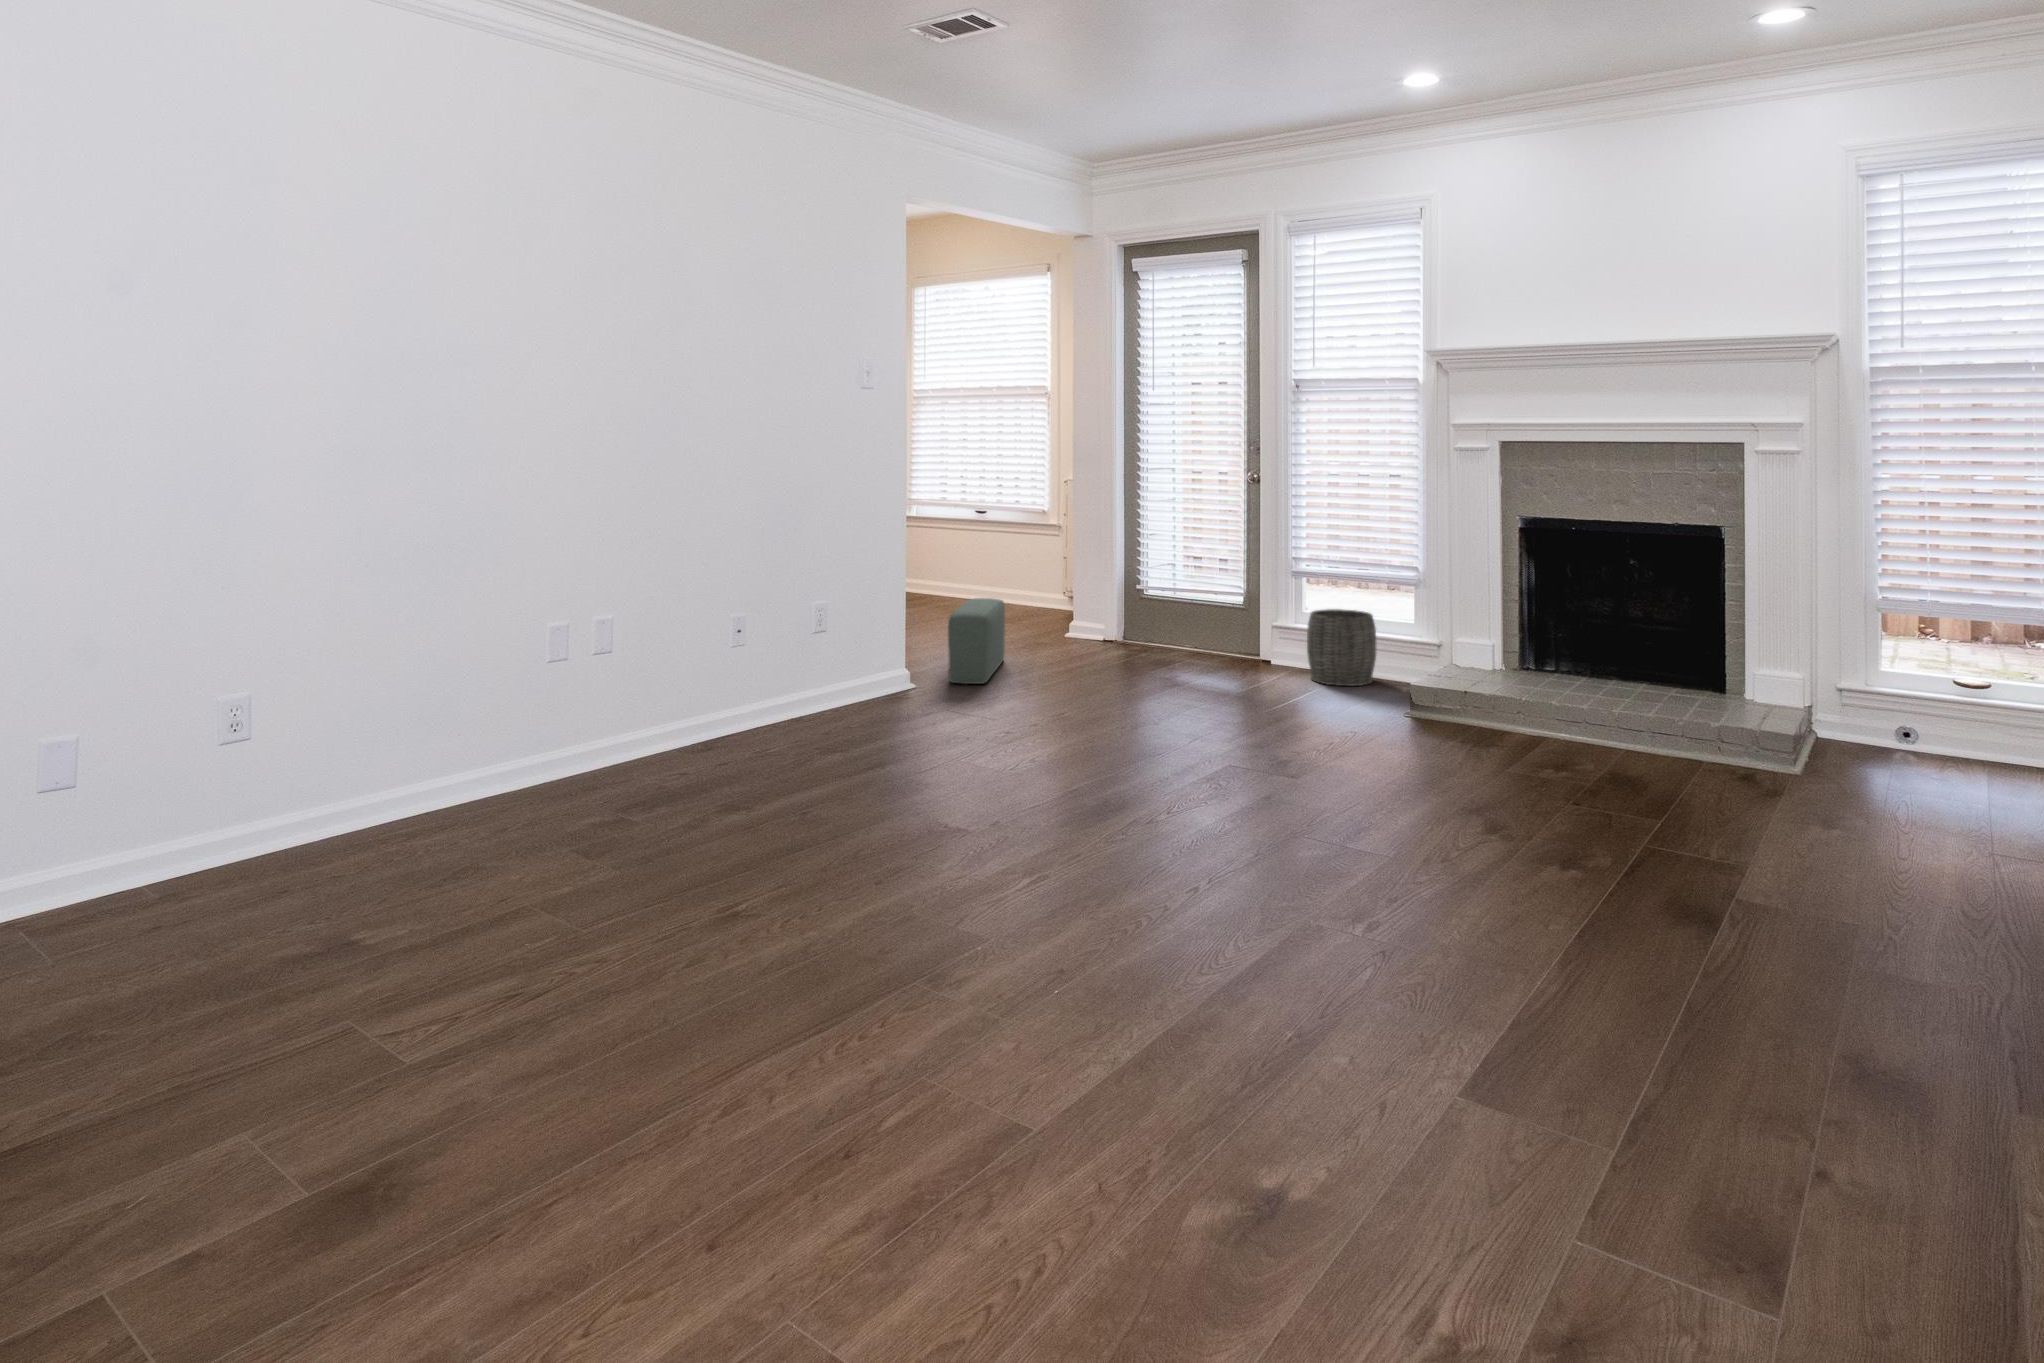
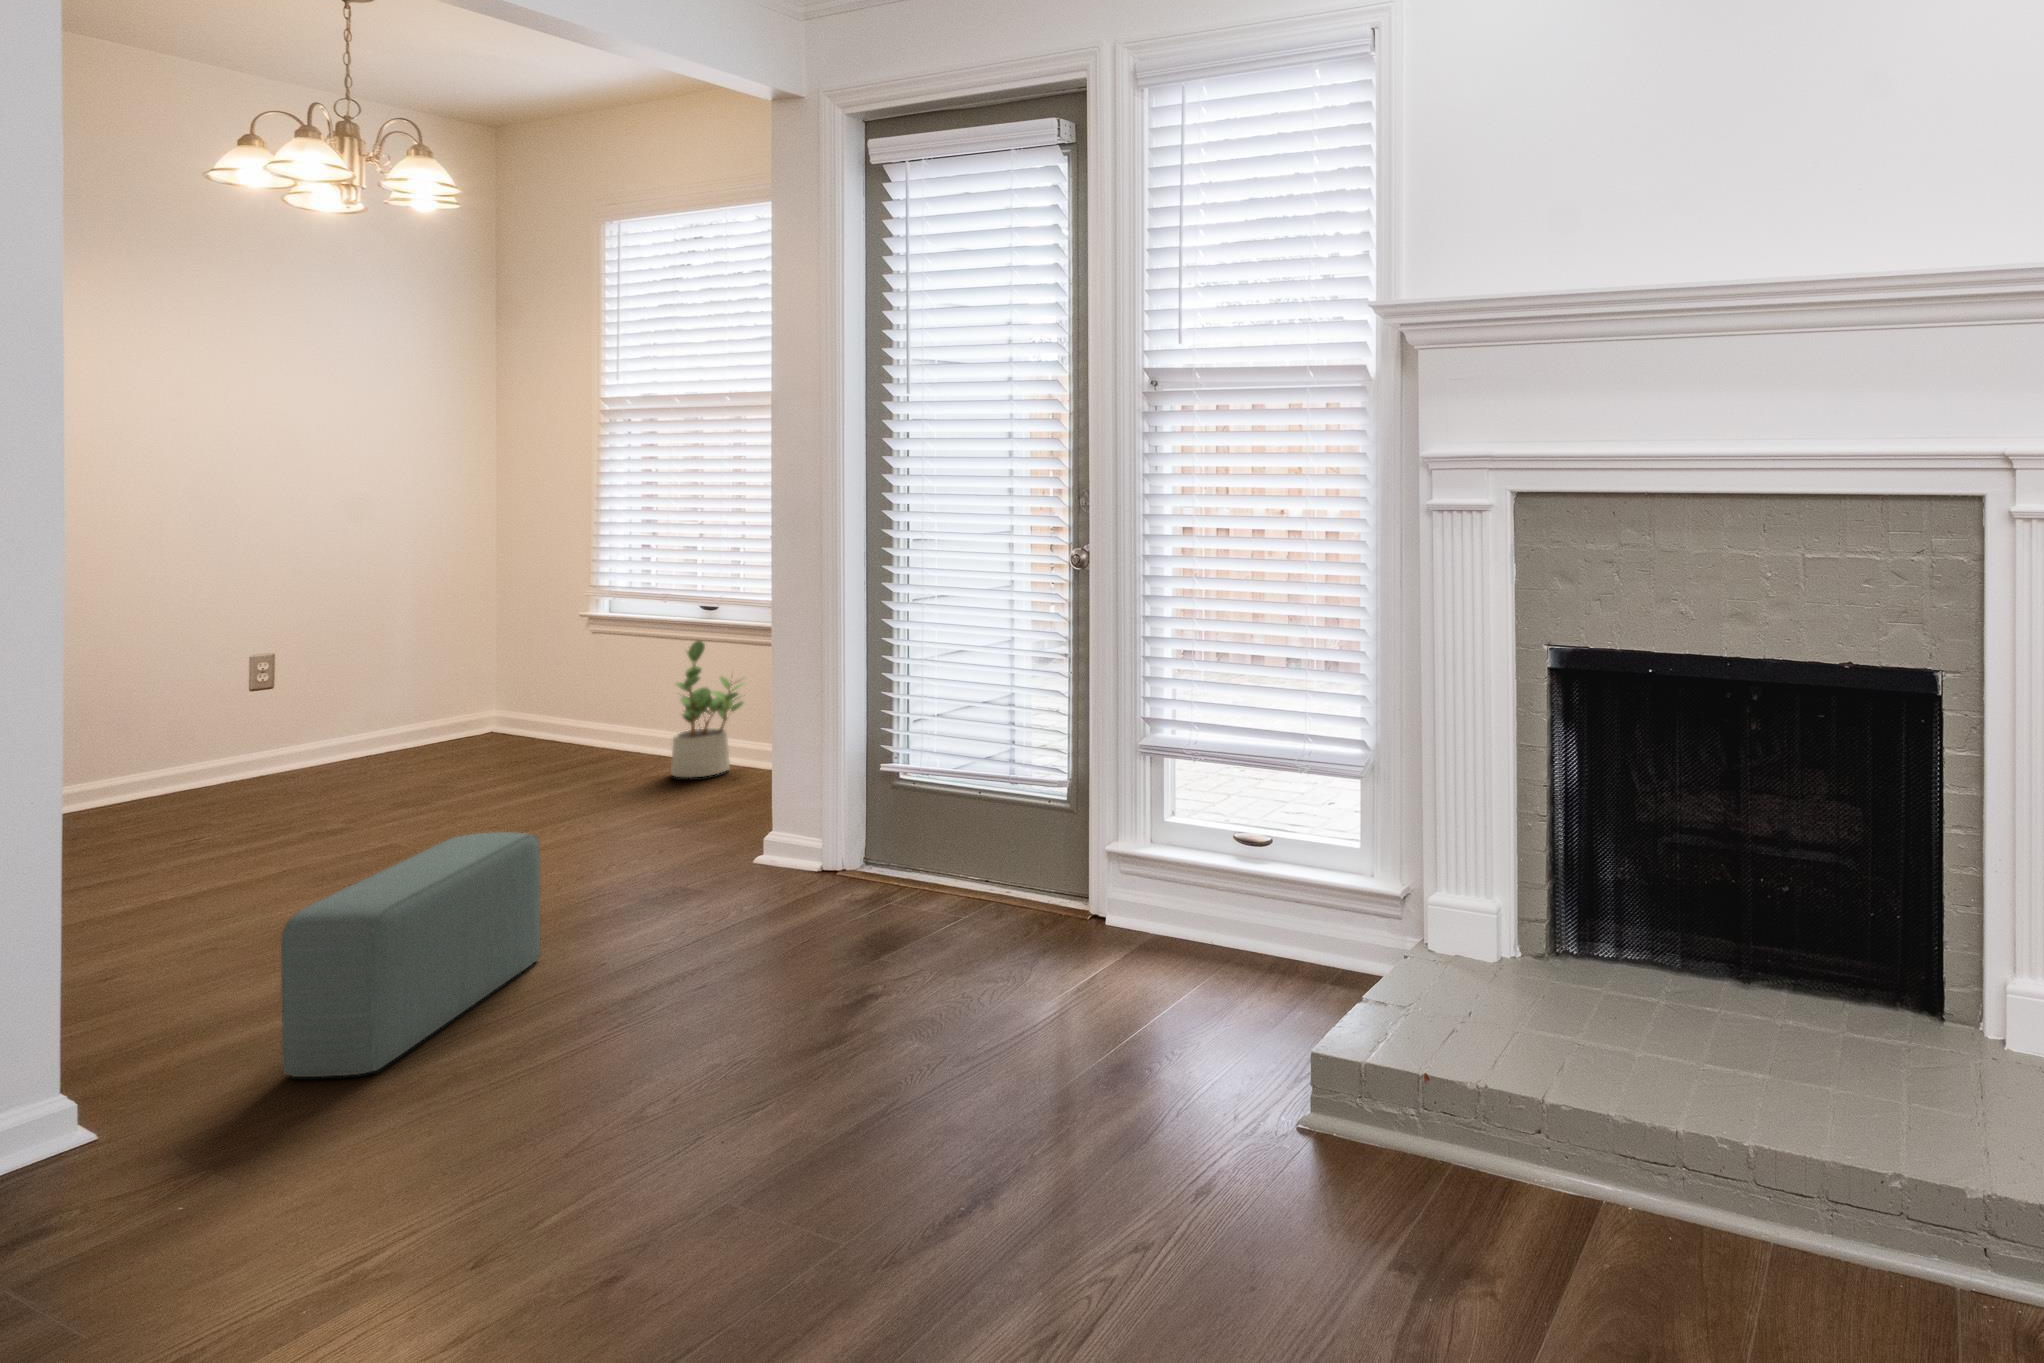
potted plant: none [971,530,1010,606] -> present [671,640,743,778]
woven basket: present [1307,609,1376,686] -> none [1148,825,1286,1001]

